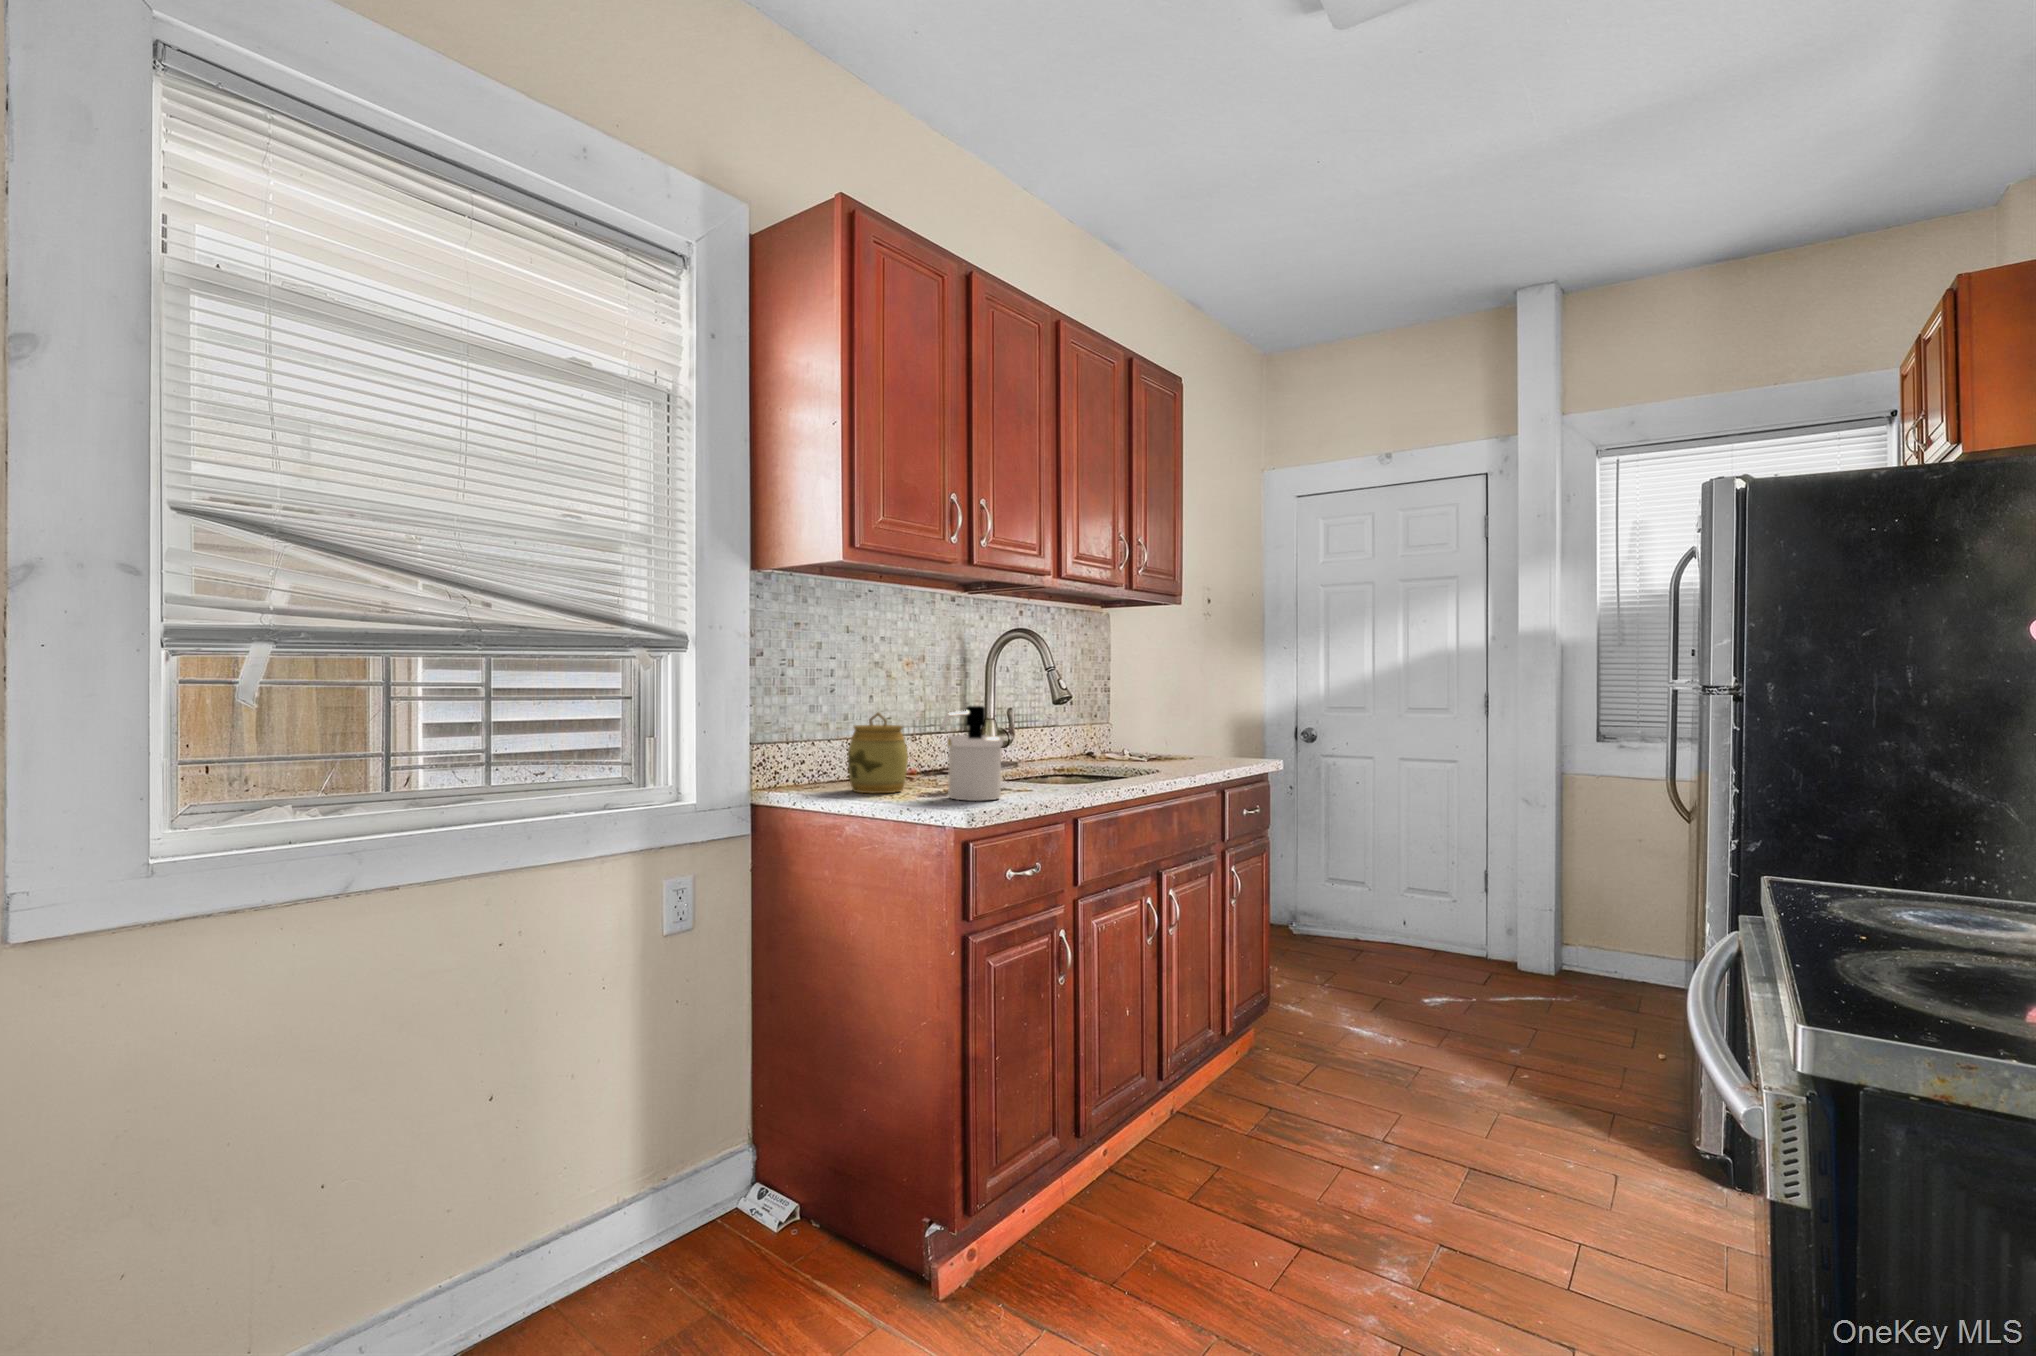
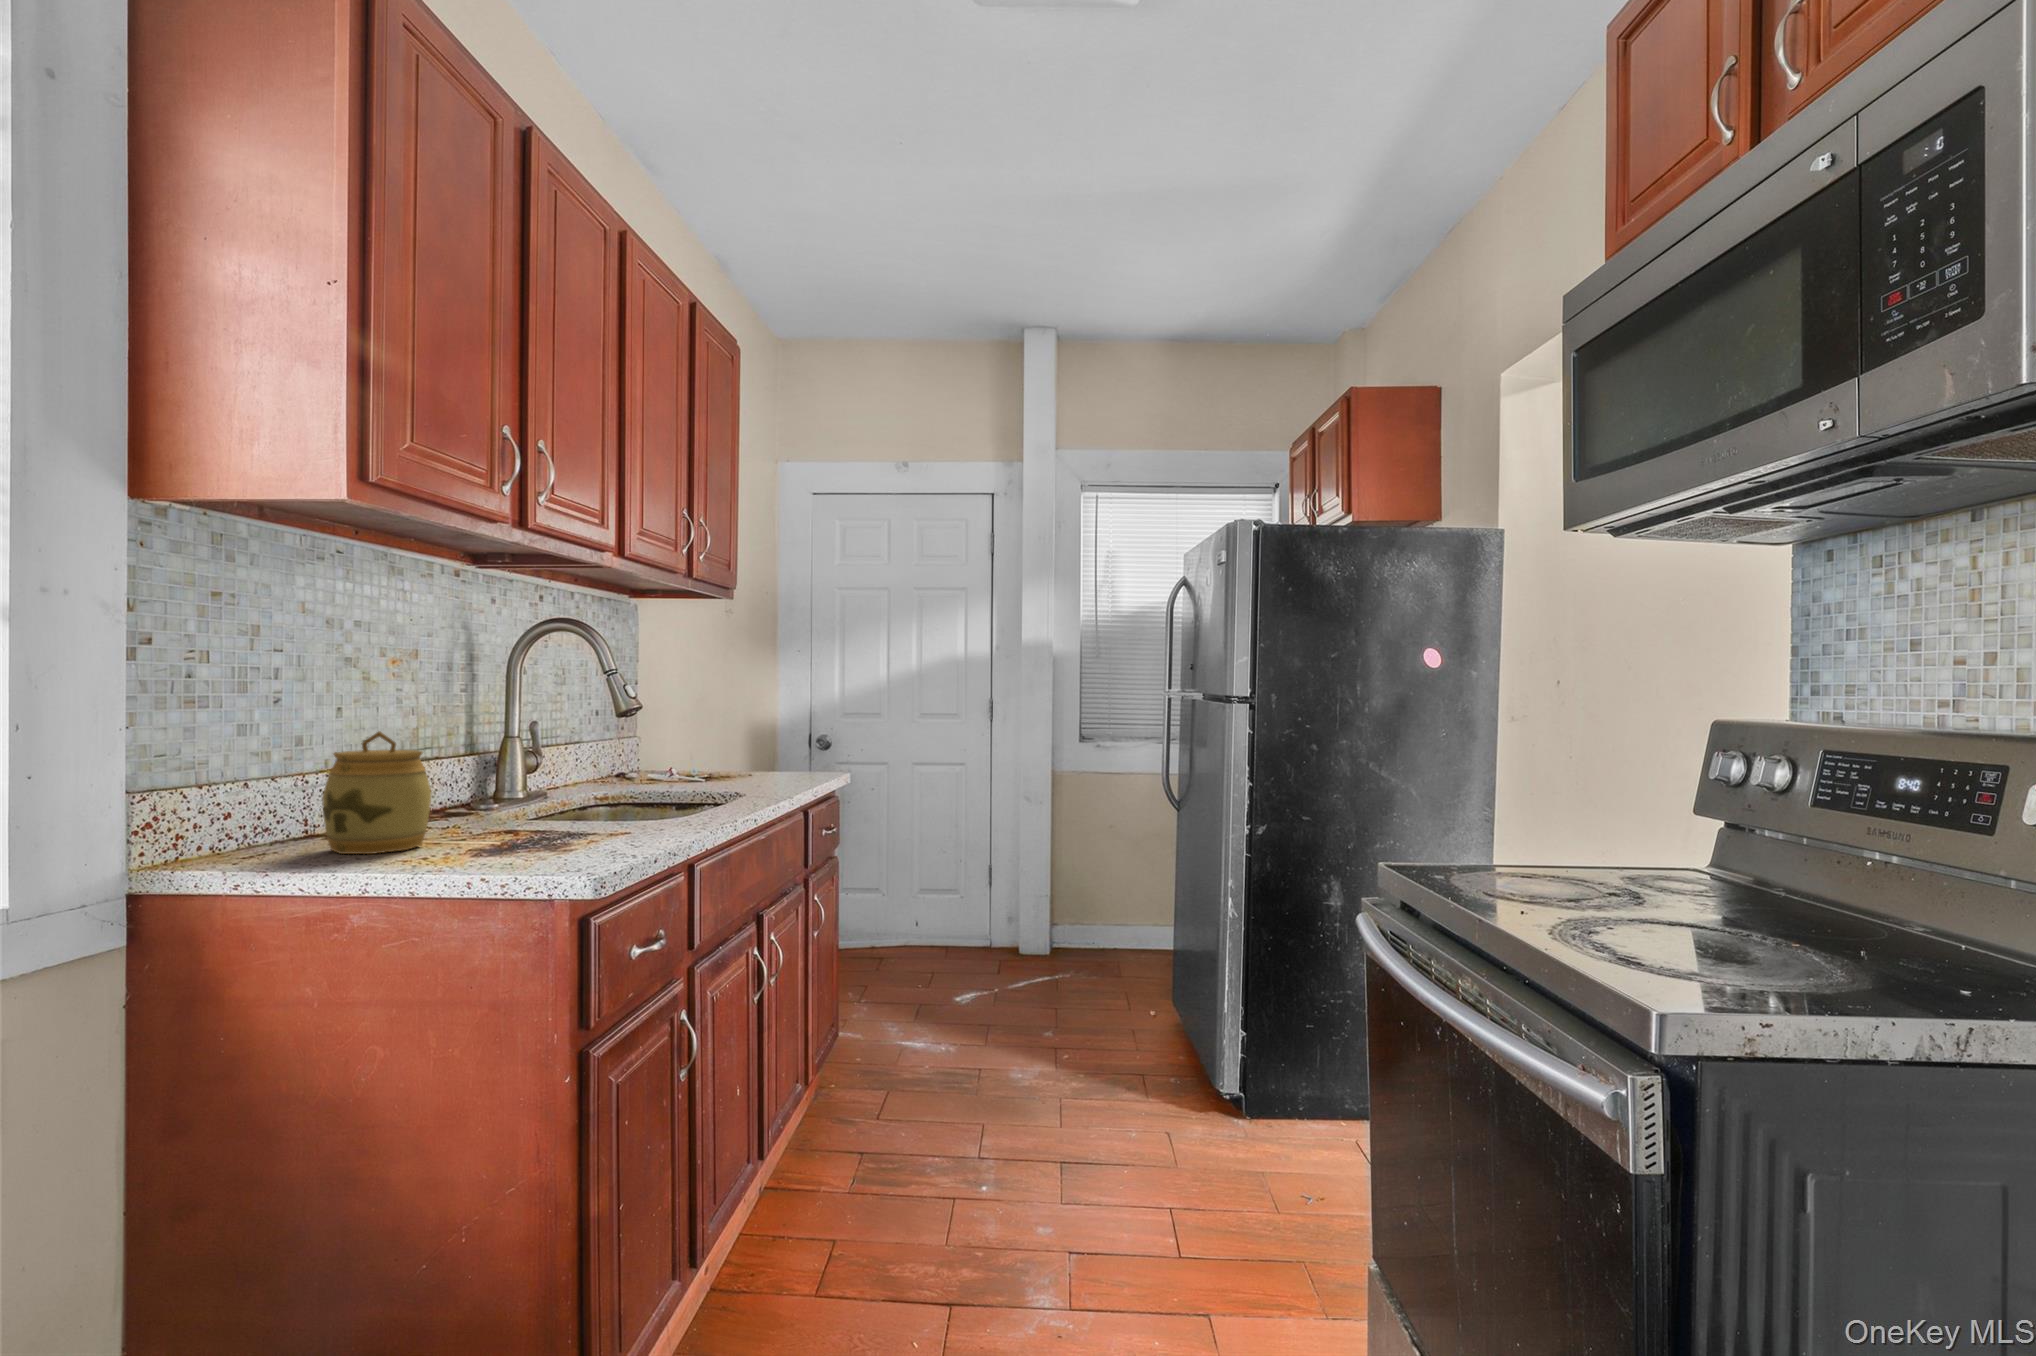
soap dispenser: present [940,706,1003,801] -> none [507,719,593,852]

